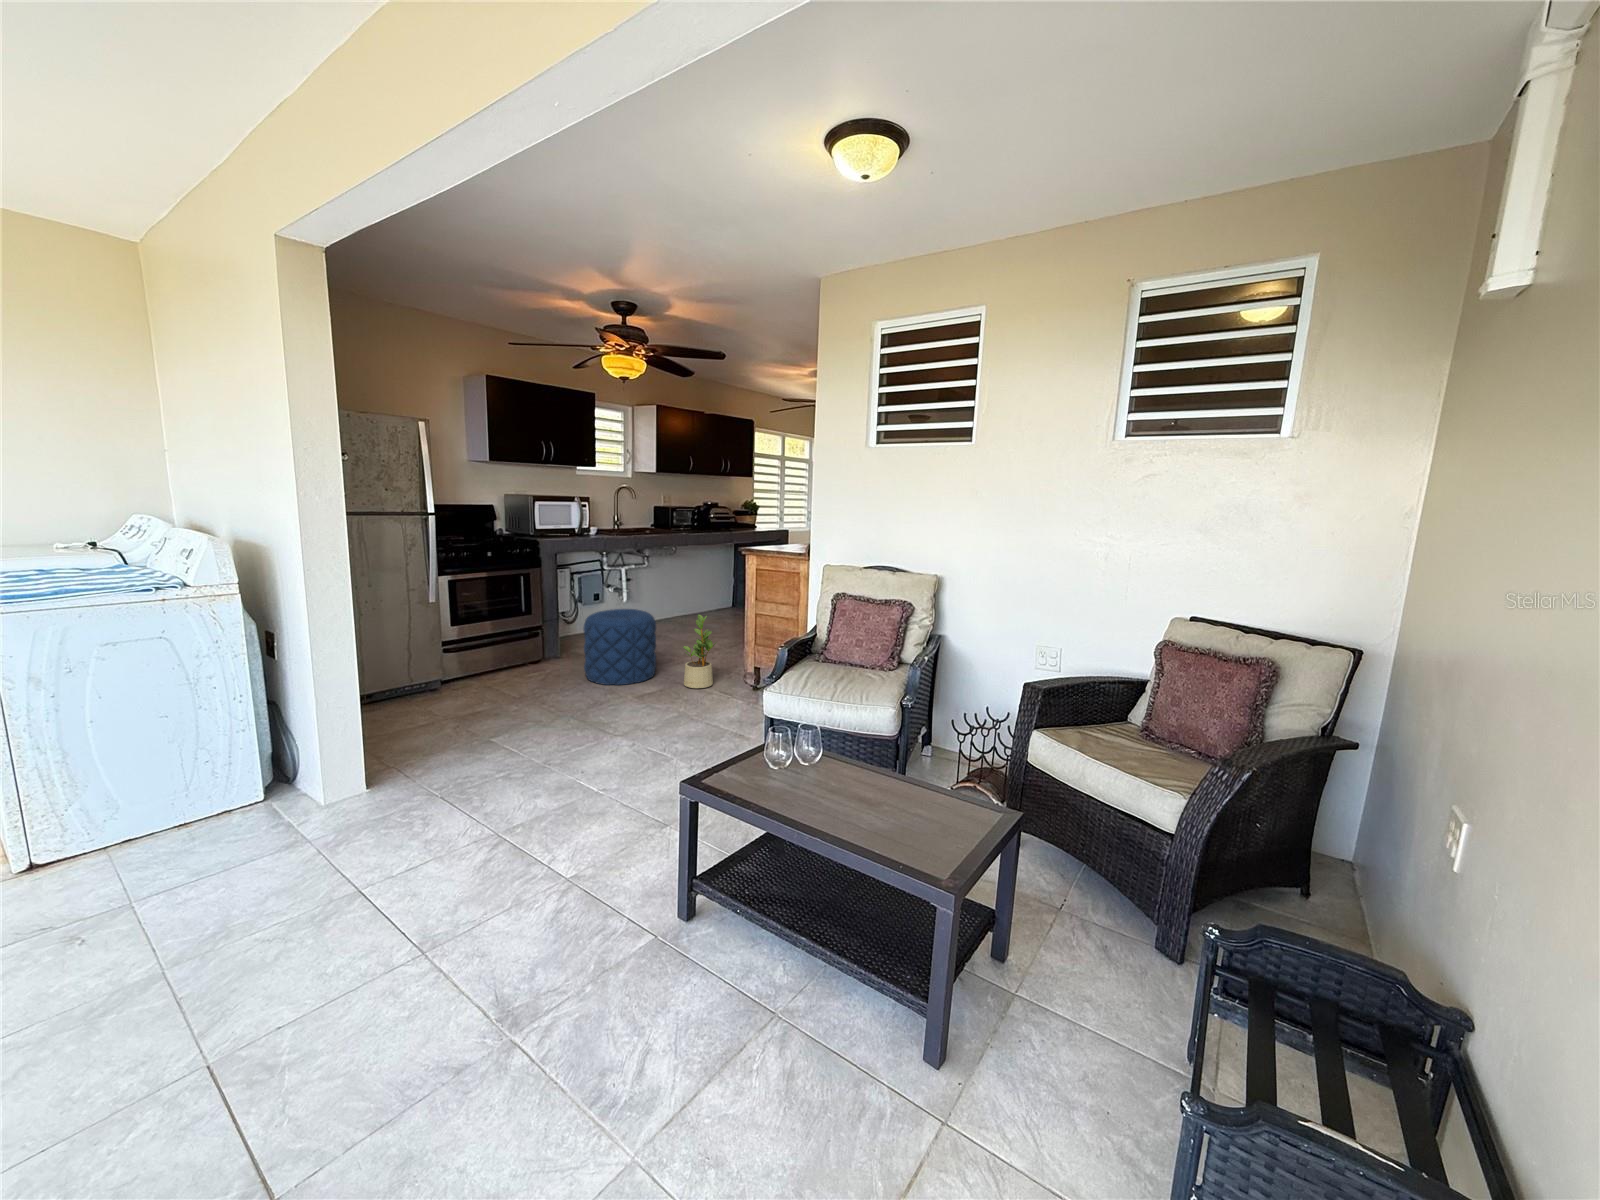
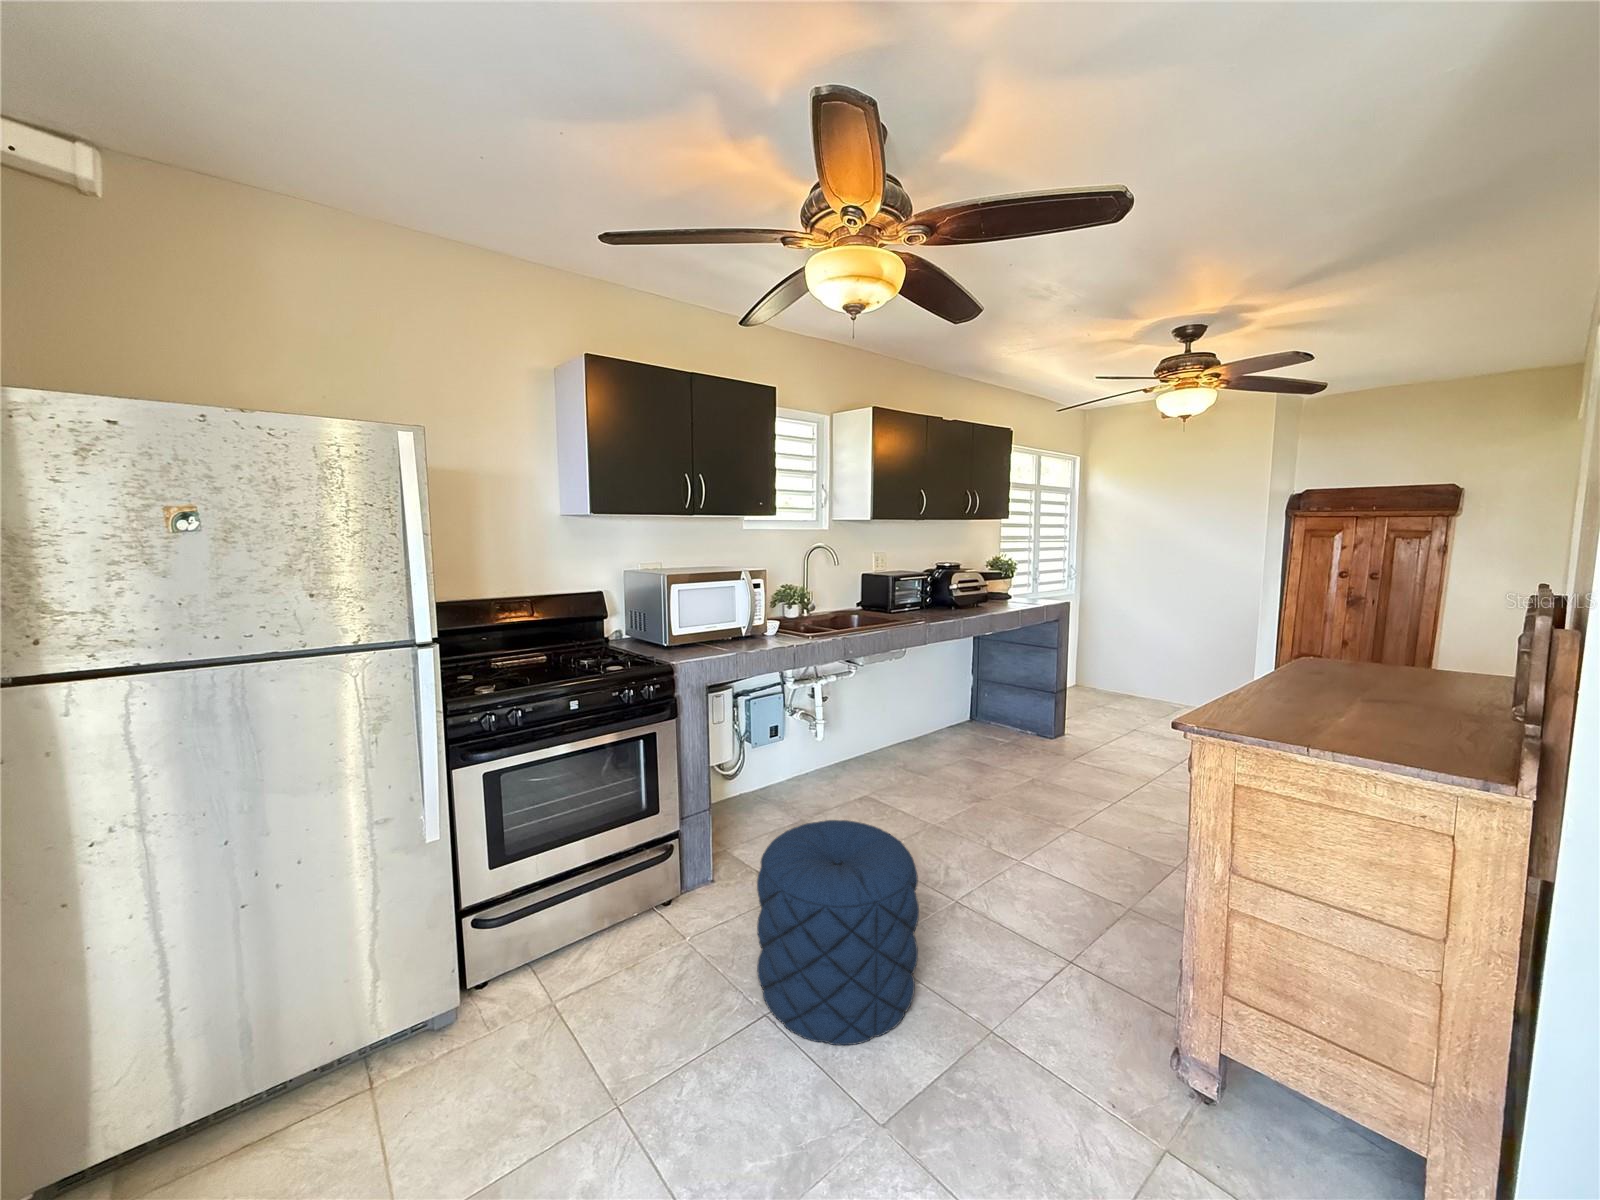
potted plant: present [683,614,716,688] -> none [1000,891,1106,1100]

